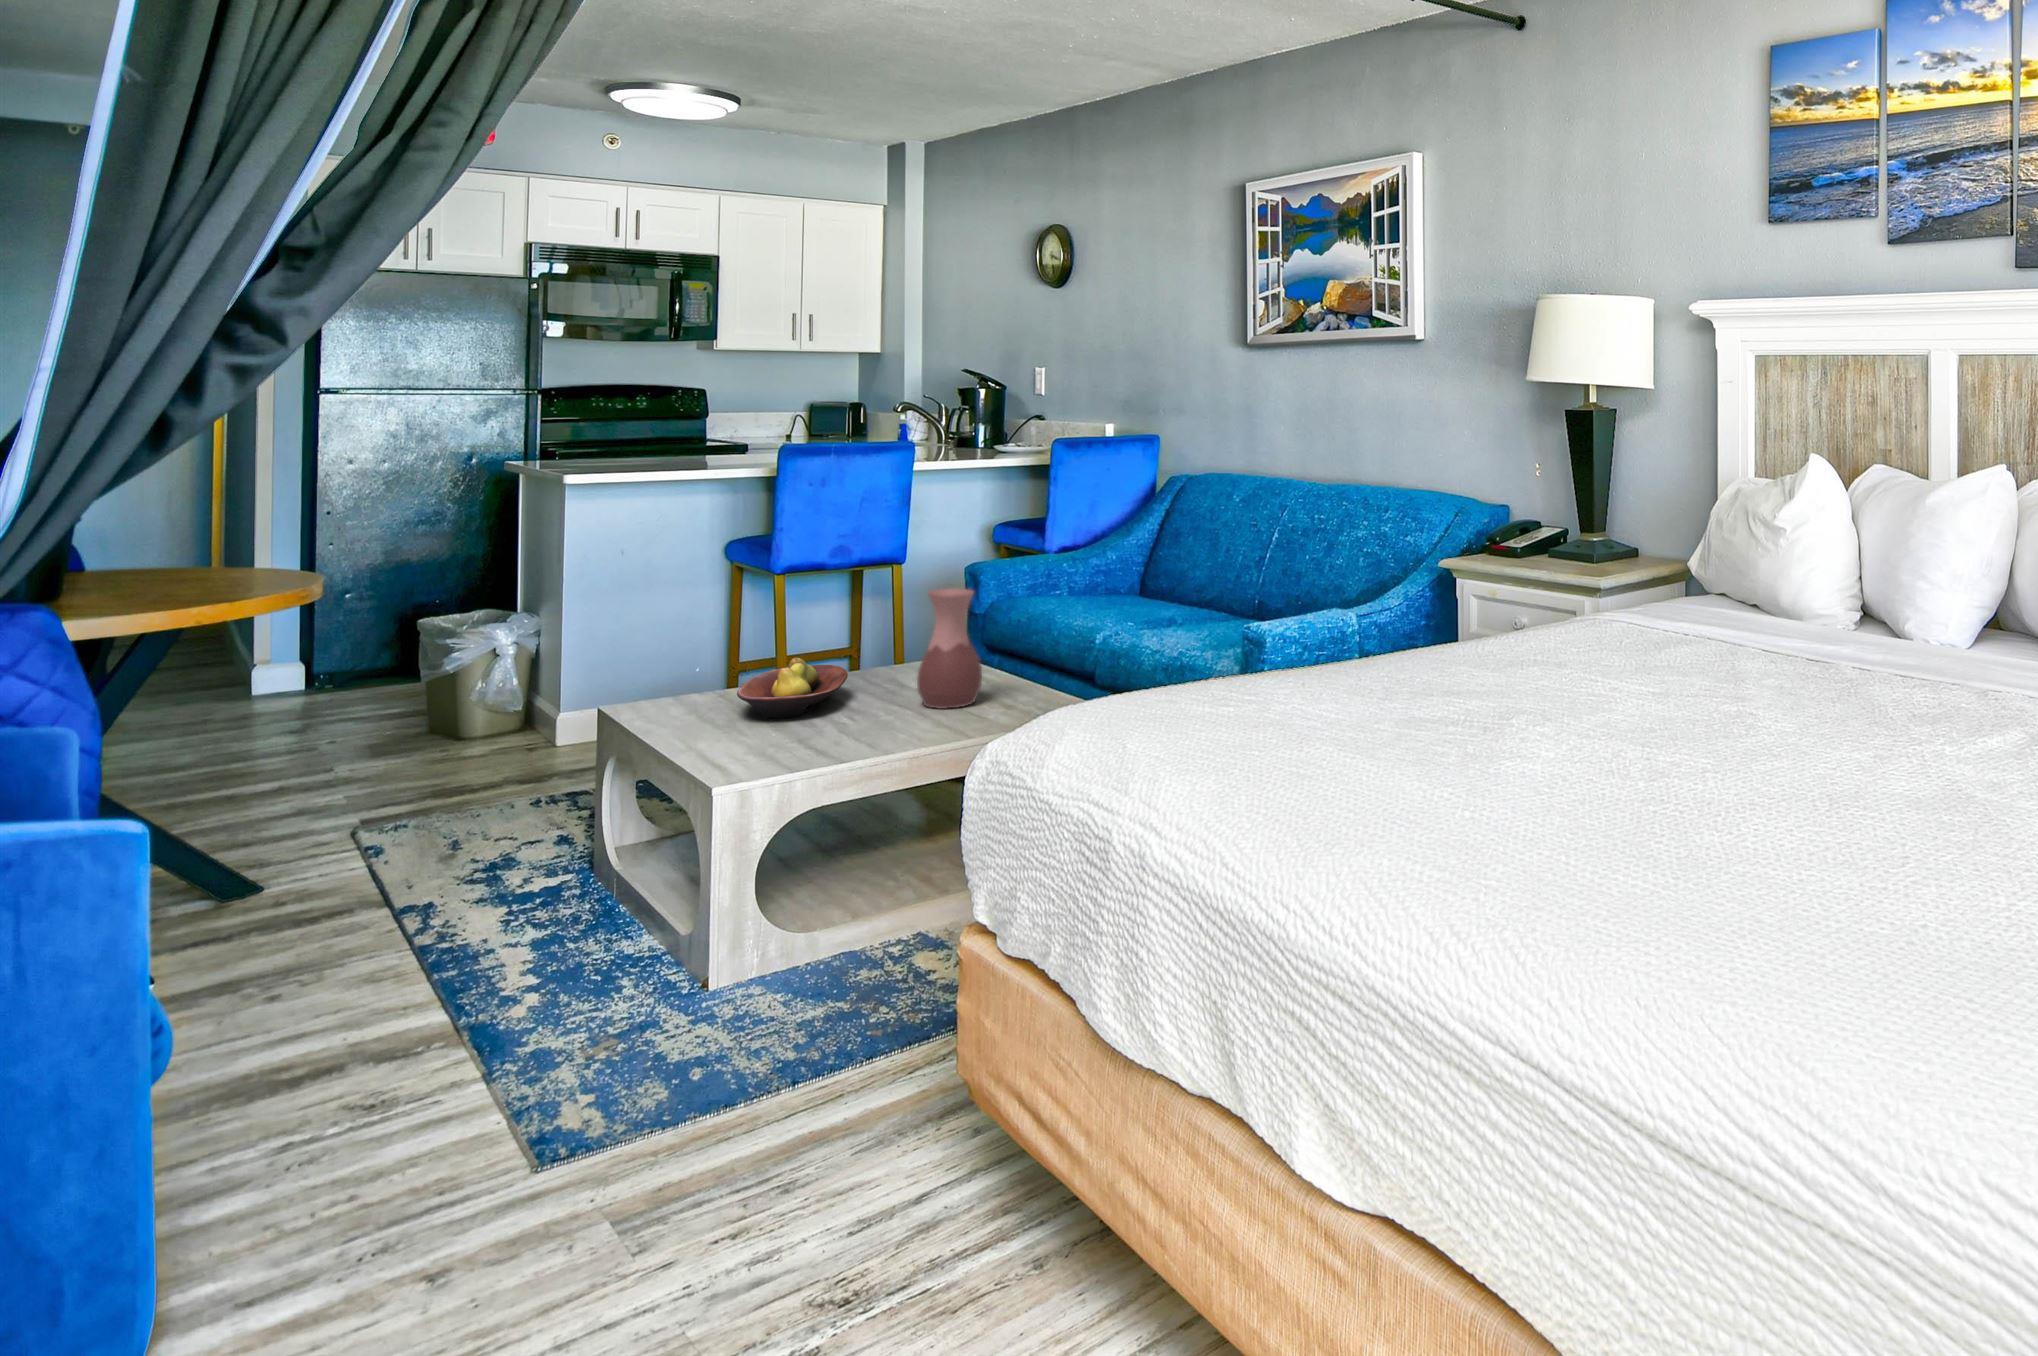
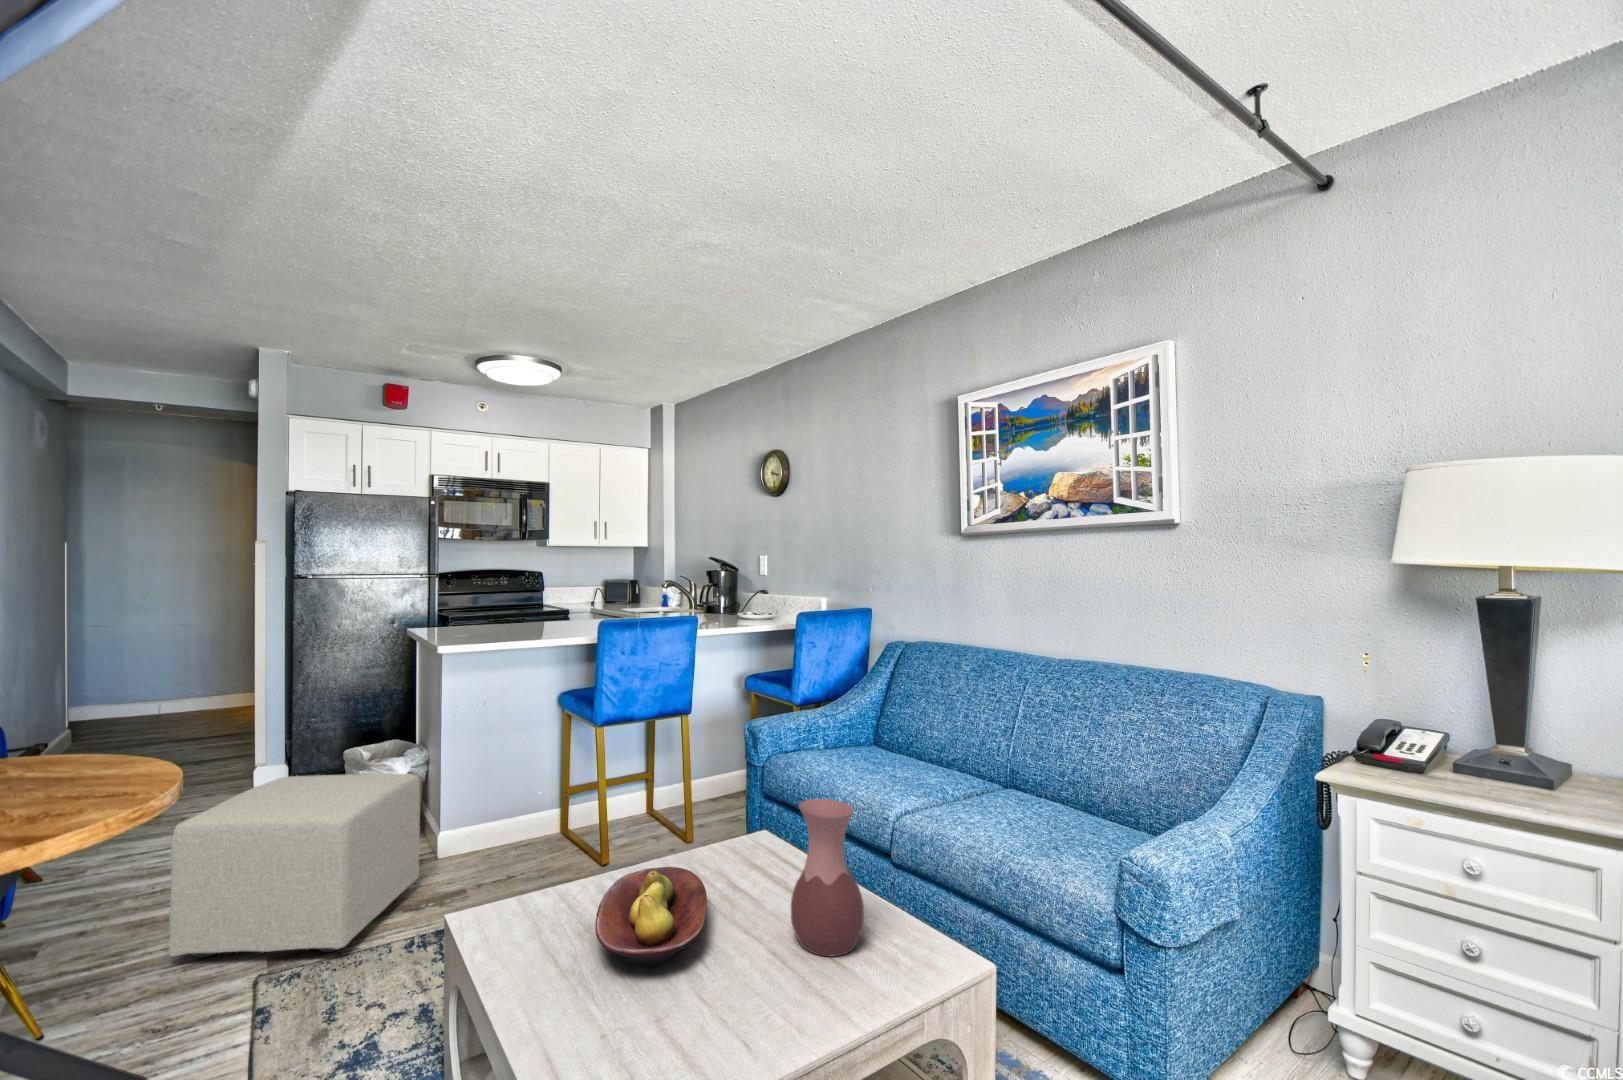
ottoman: none [245,630,538,817] -> present [169,774,420,958]

